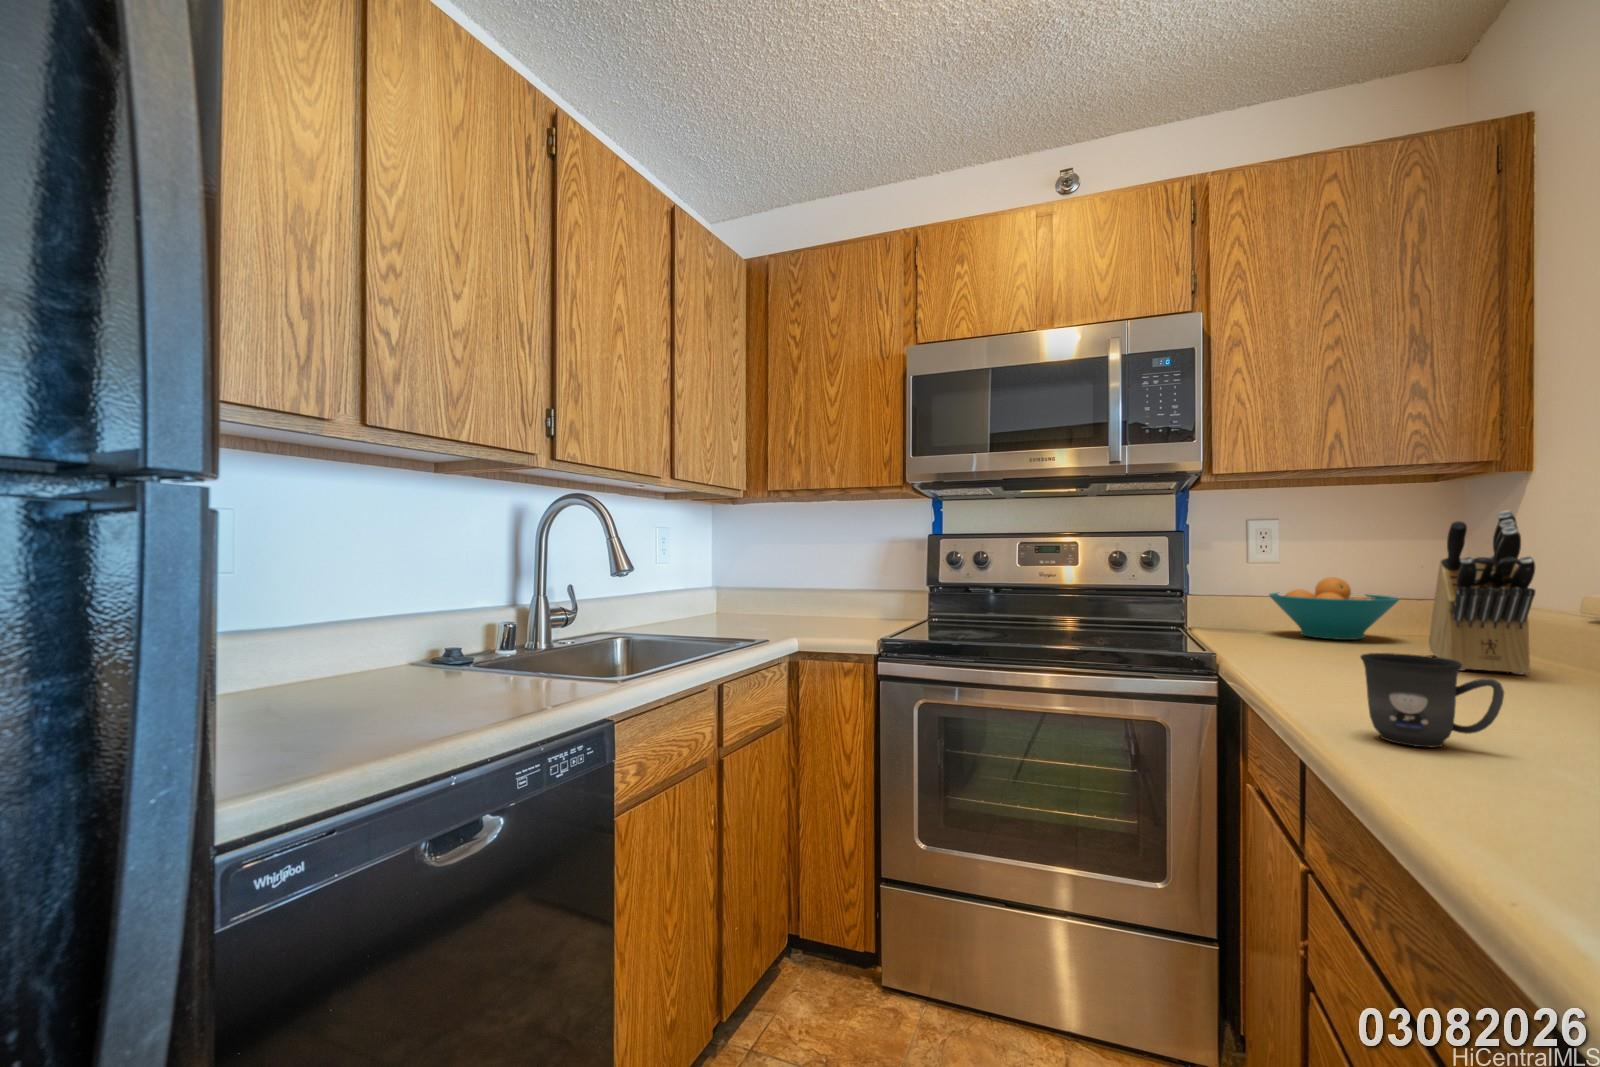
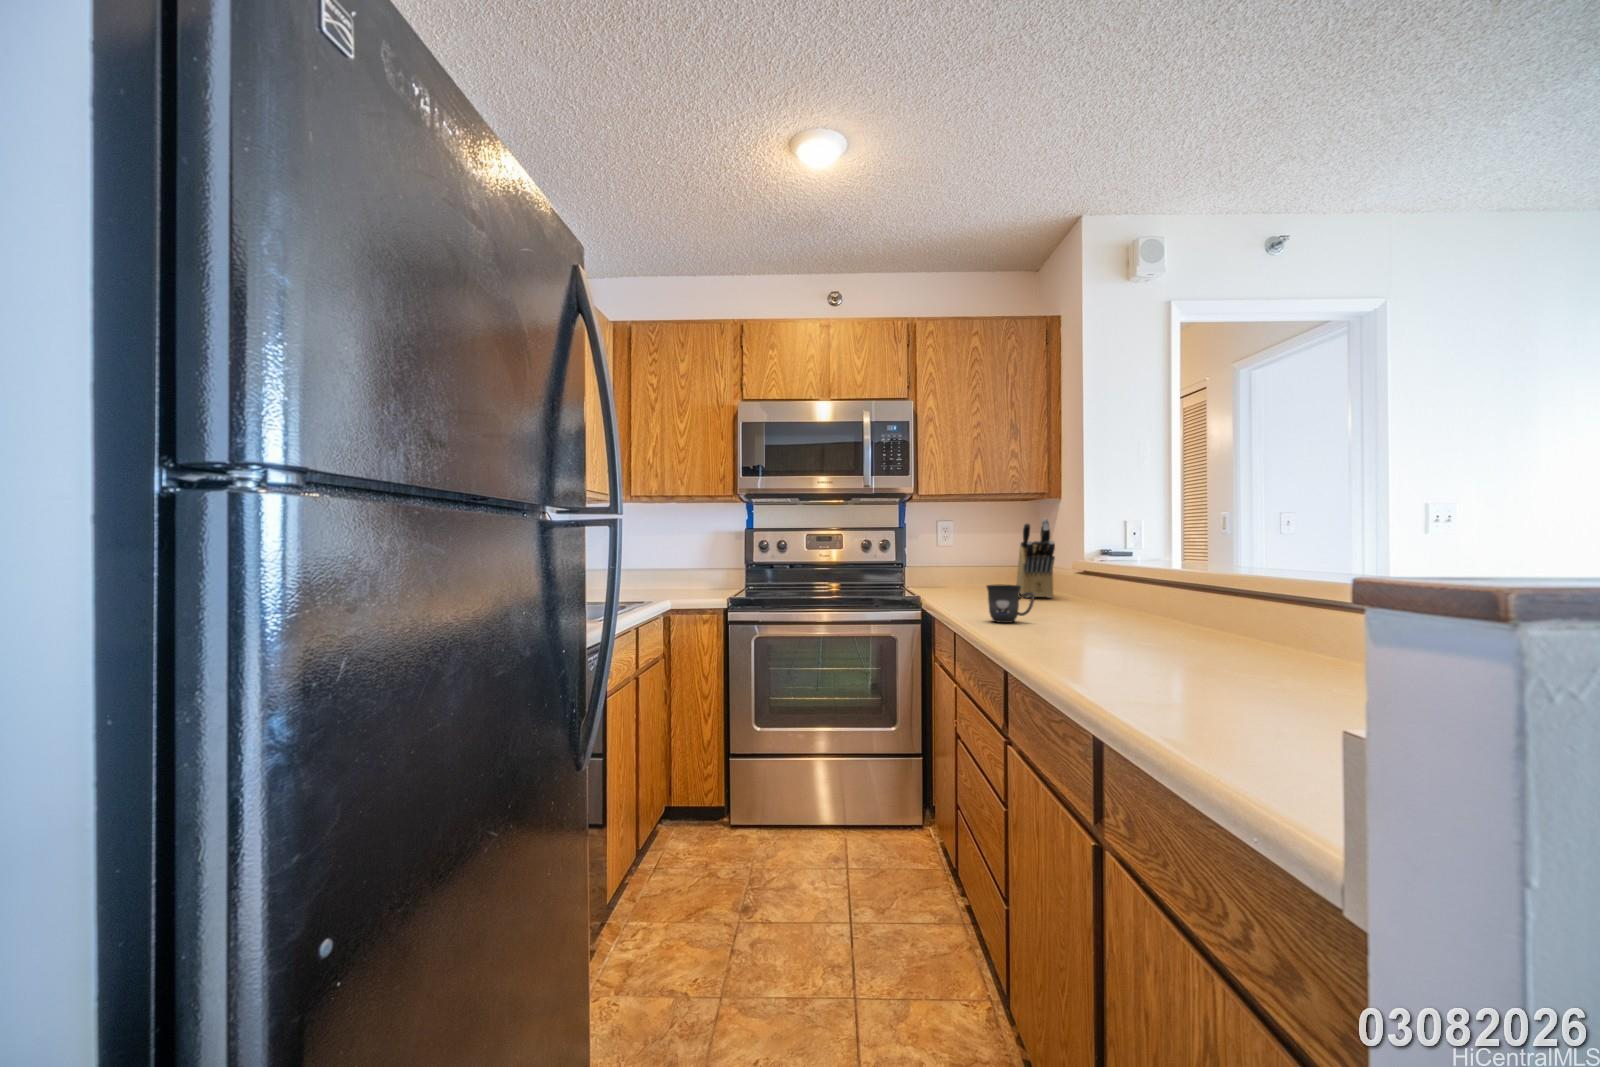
fruit bowl: present [1269,577,1399,640] -> none [944,553,1005,588]

